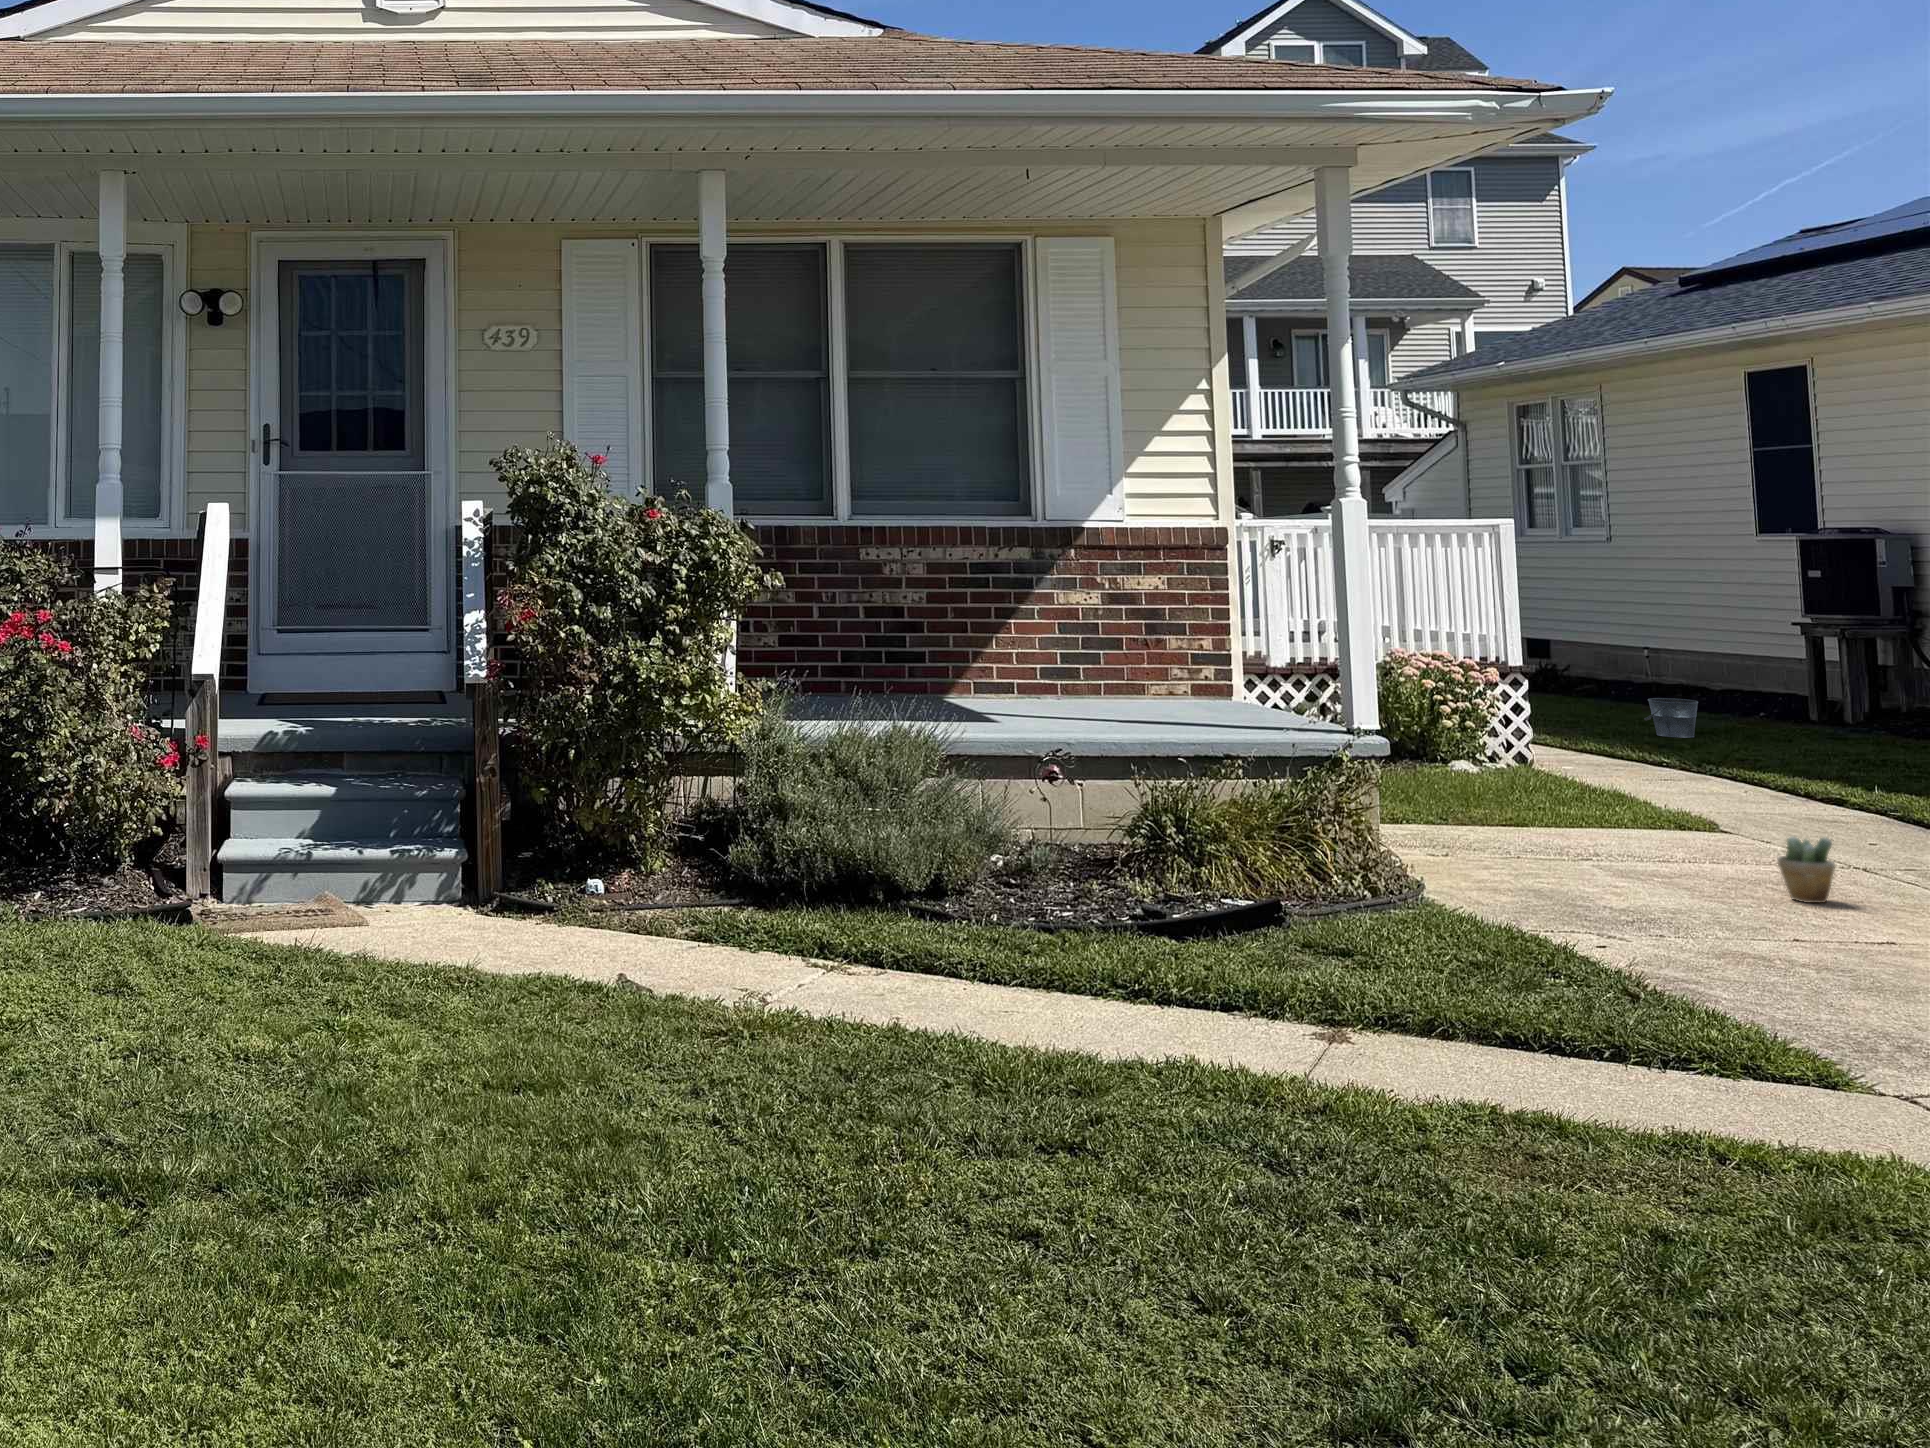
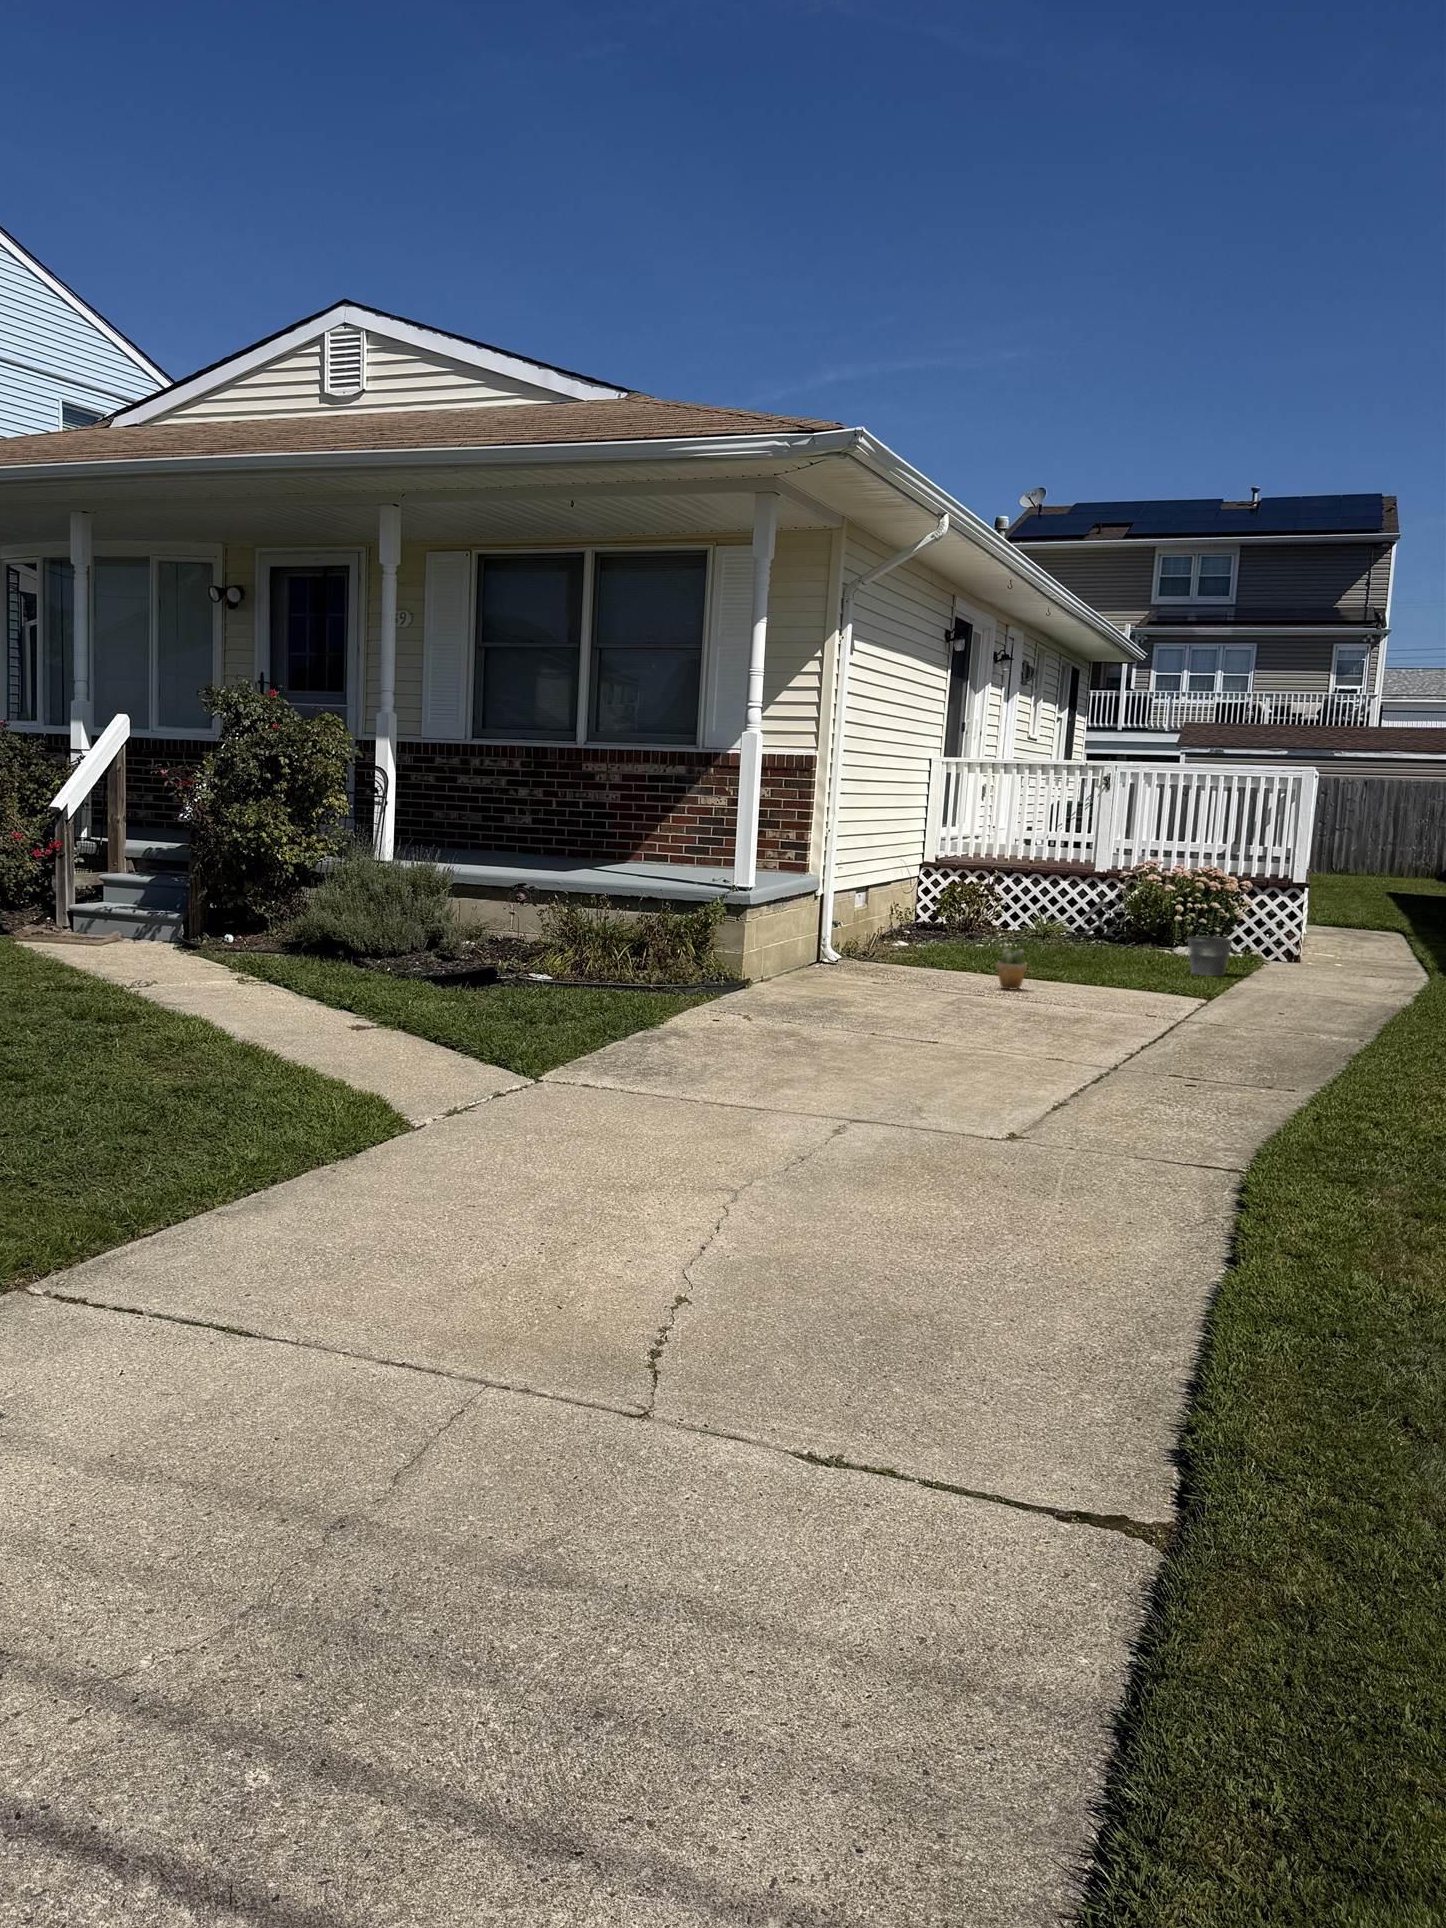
bucket: present [1644,698,1698,738] -> present [1184,936,1232,976]

